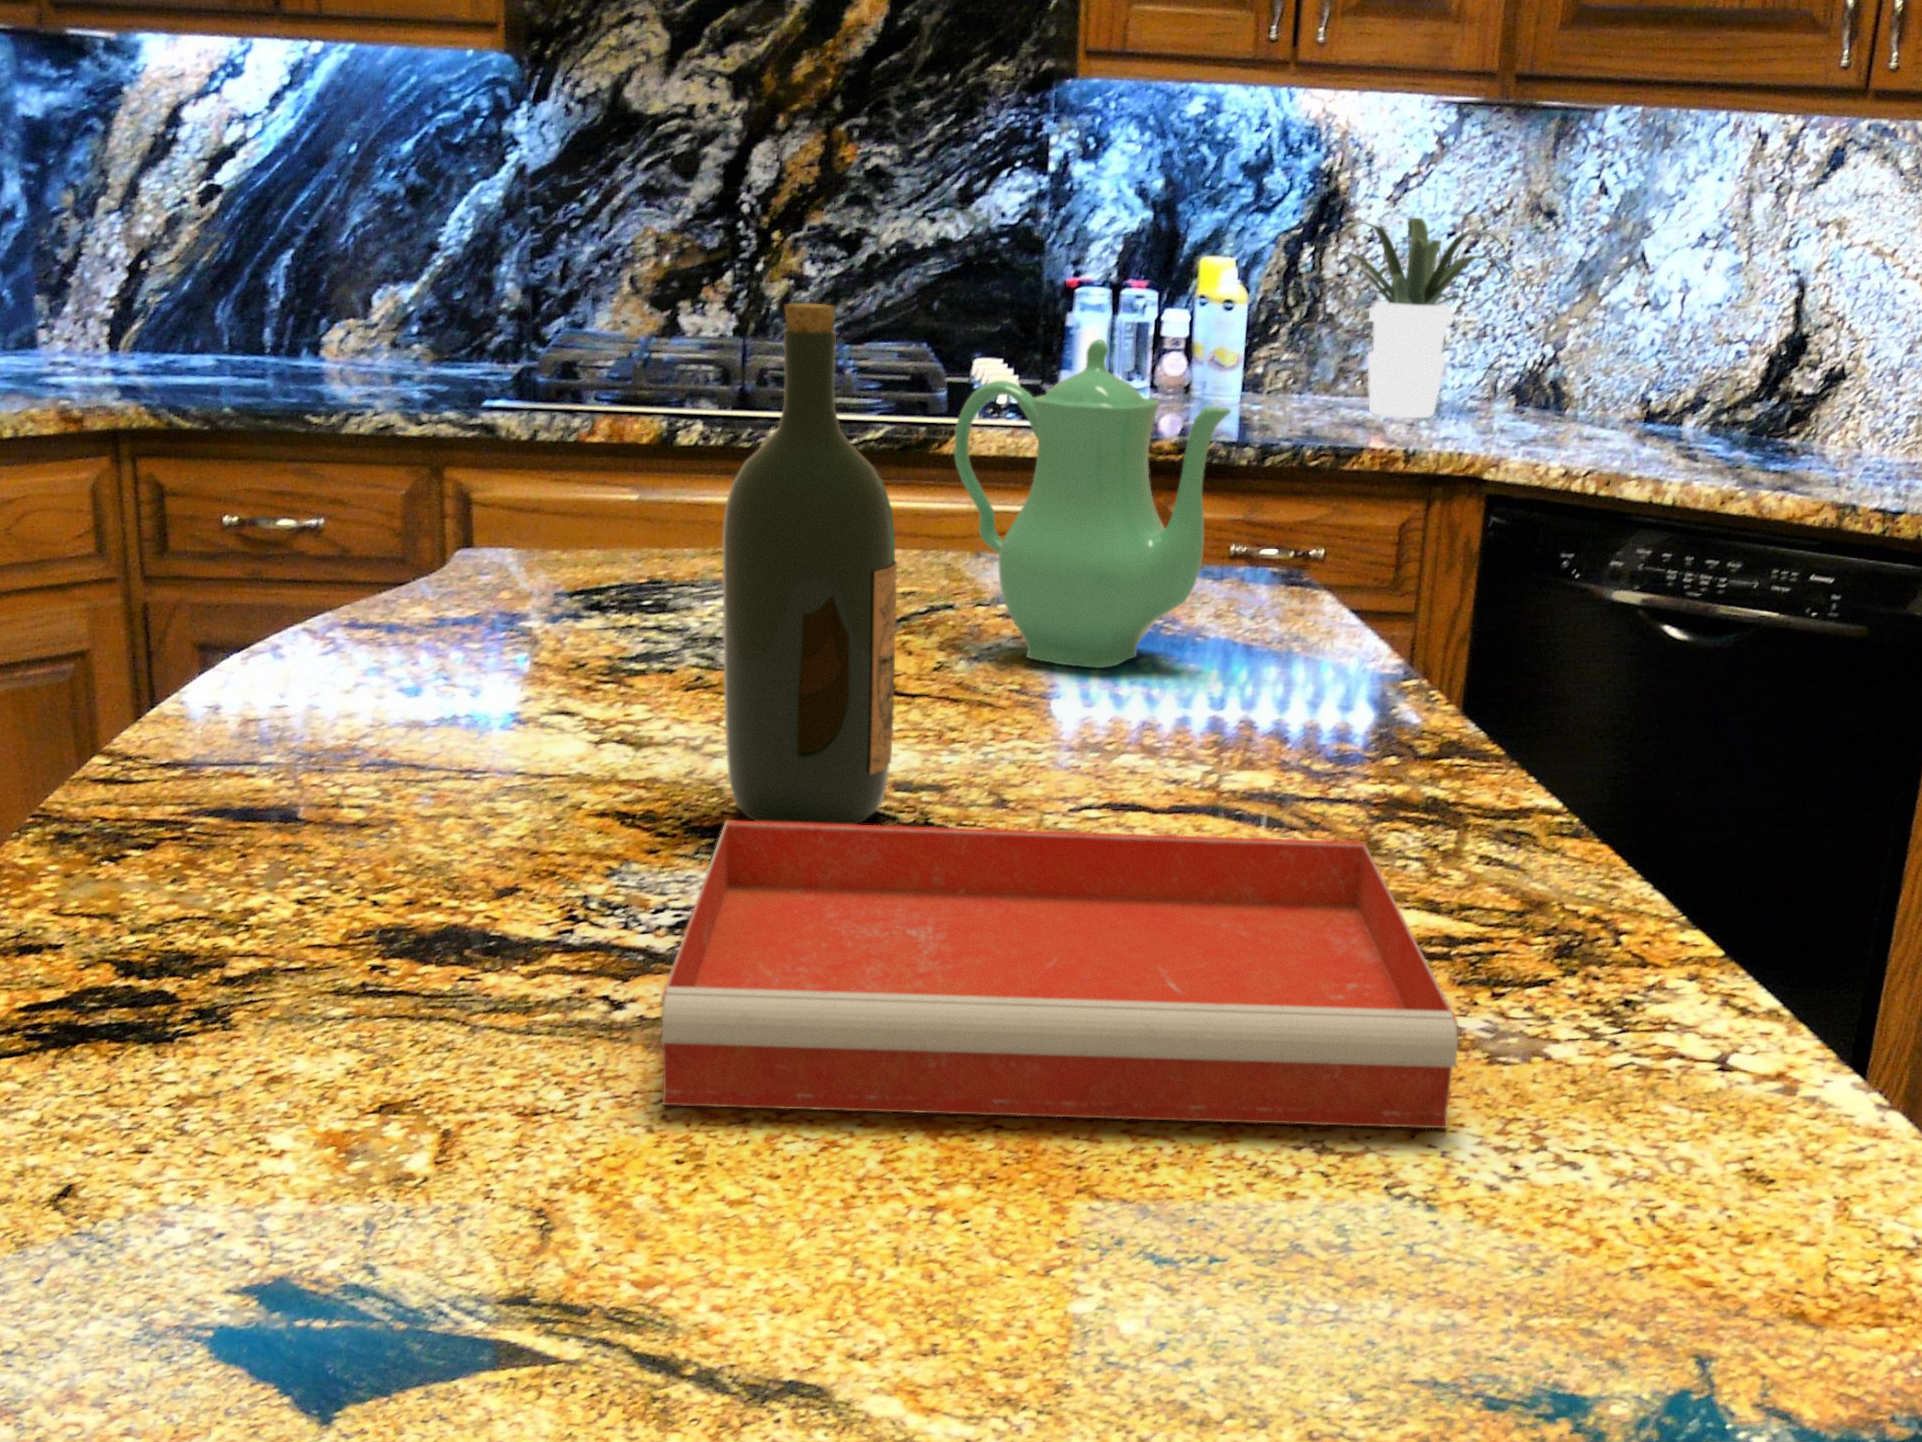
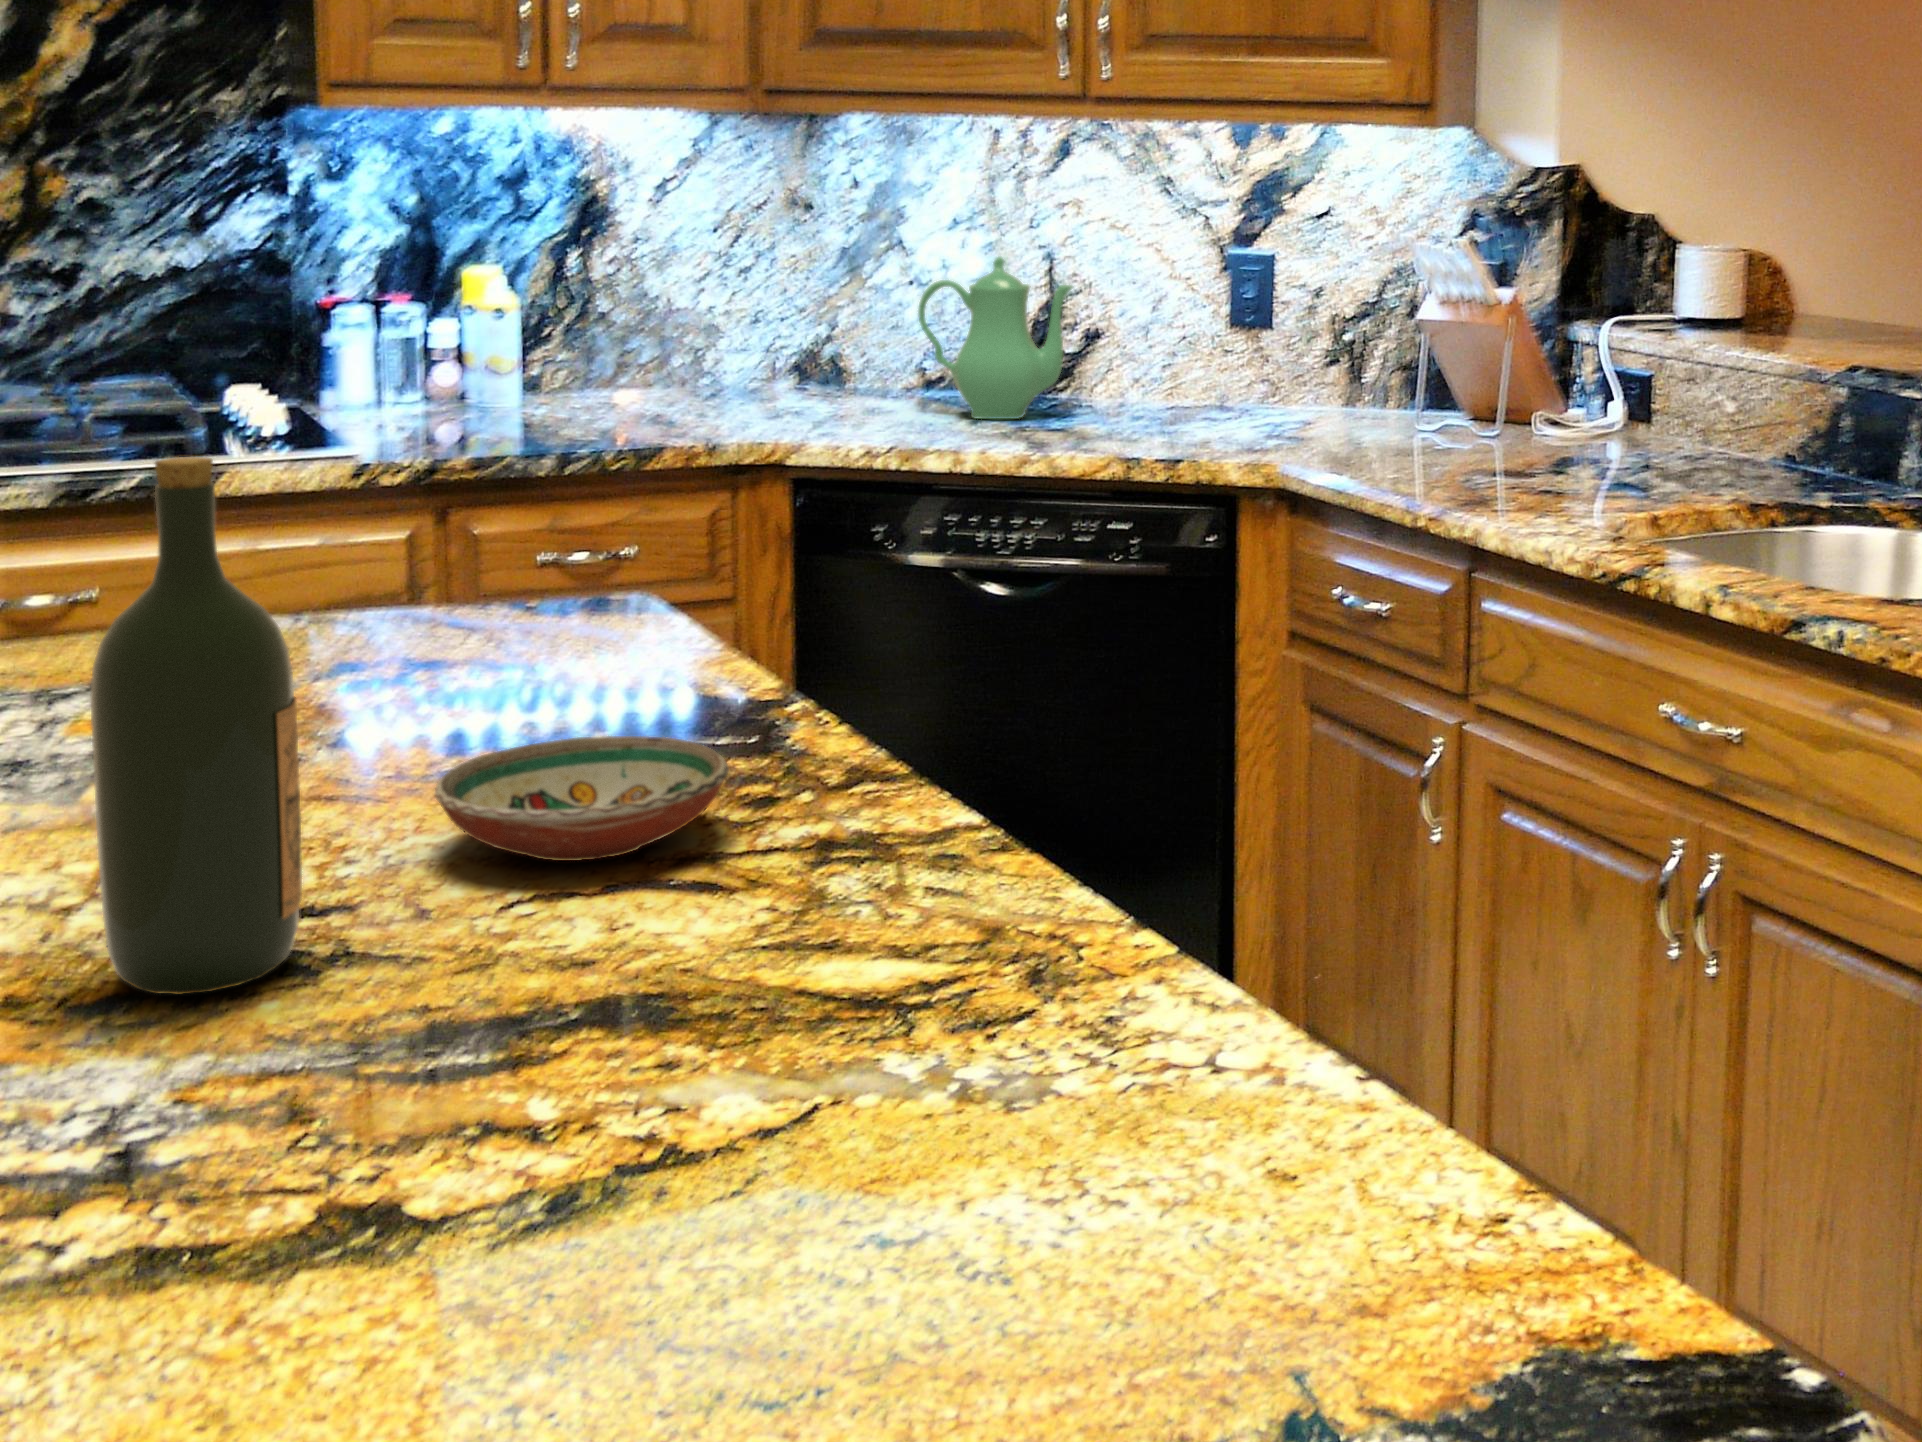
potted plant: present [1343,218,1519,418] -> none [574,221,804,408]
teapot: present [954,339,1230,668] -> present [918,257,1073,419]
decorative bowl: none [1032,665,1310,781] -> present [435,736,729,861]
tray: present [661,820,1458,1128] -> none [147,908,991,1359]

